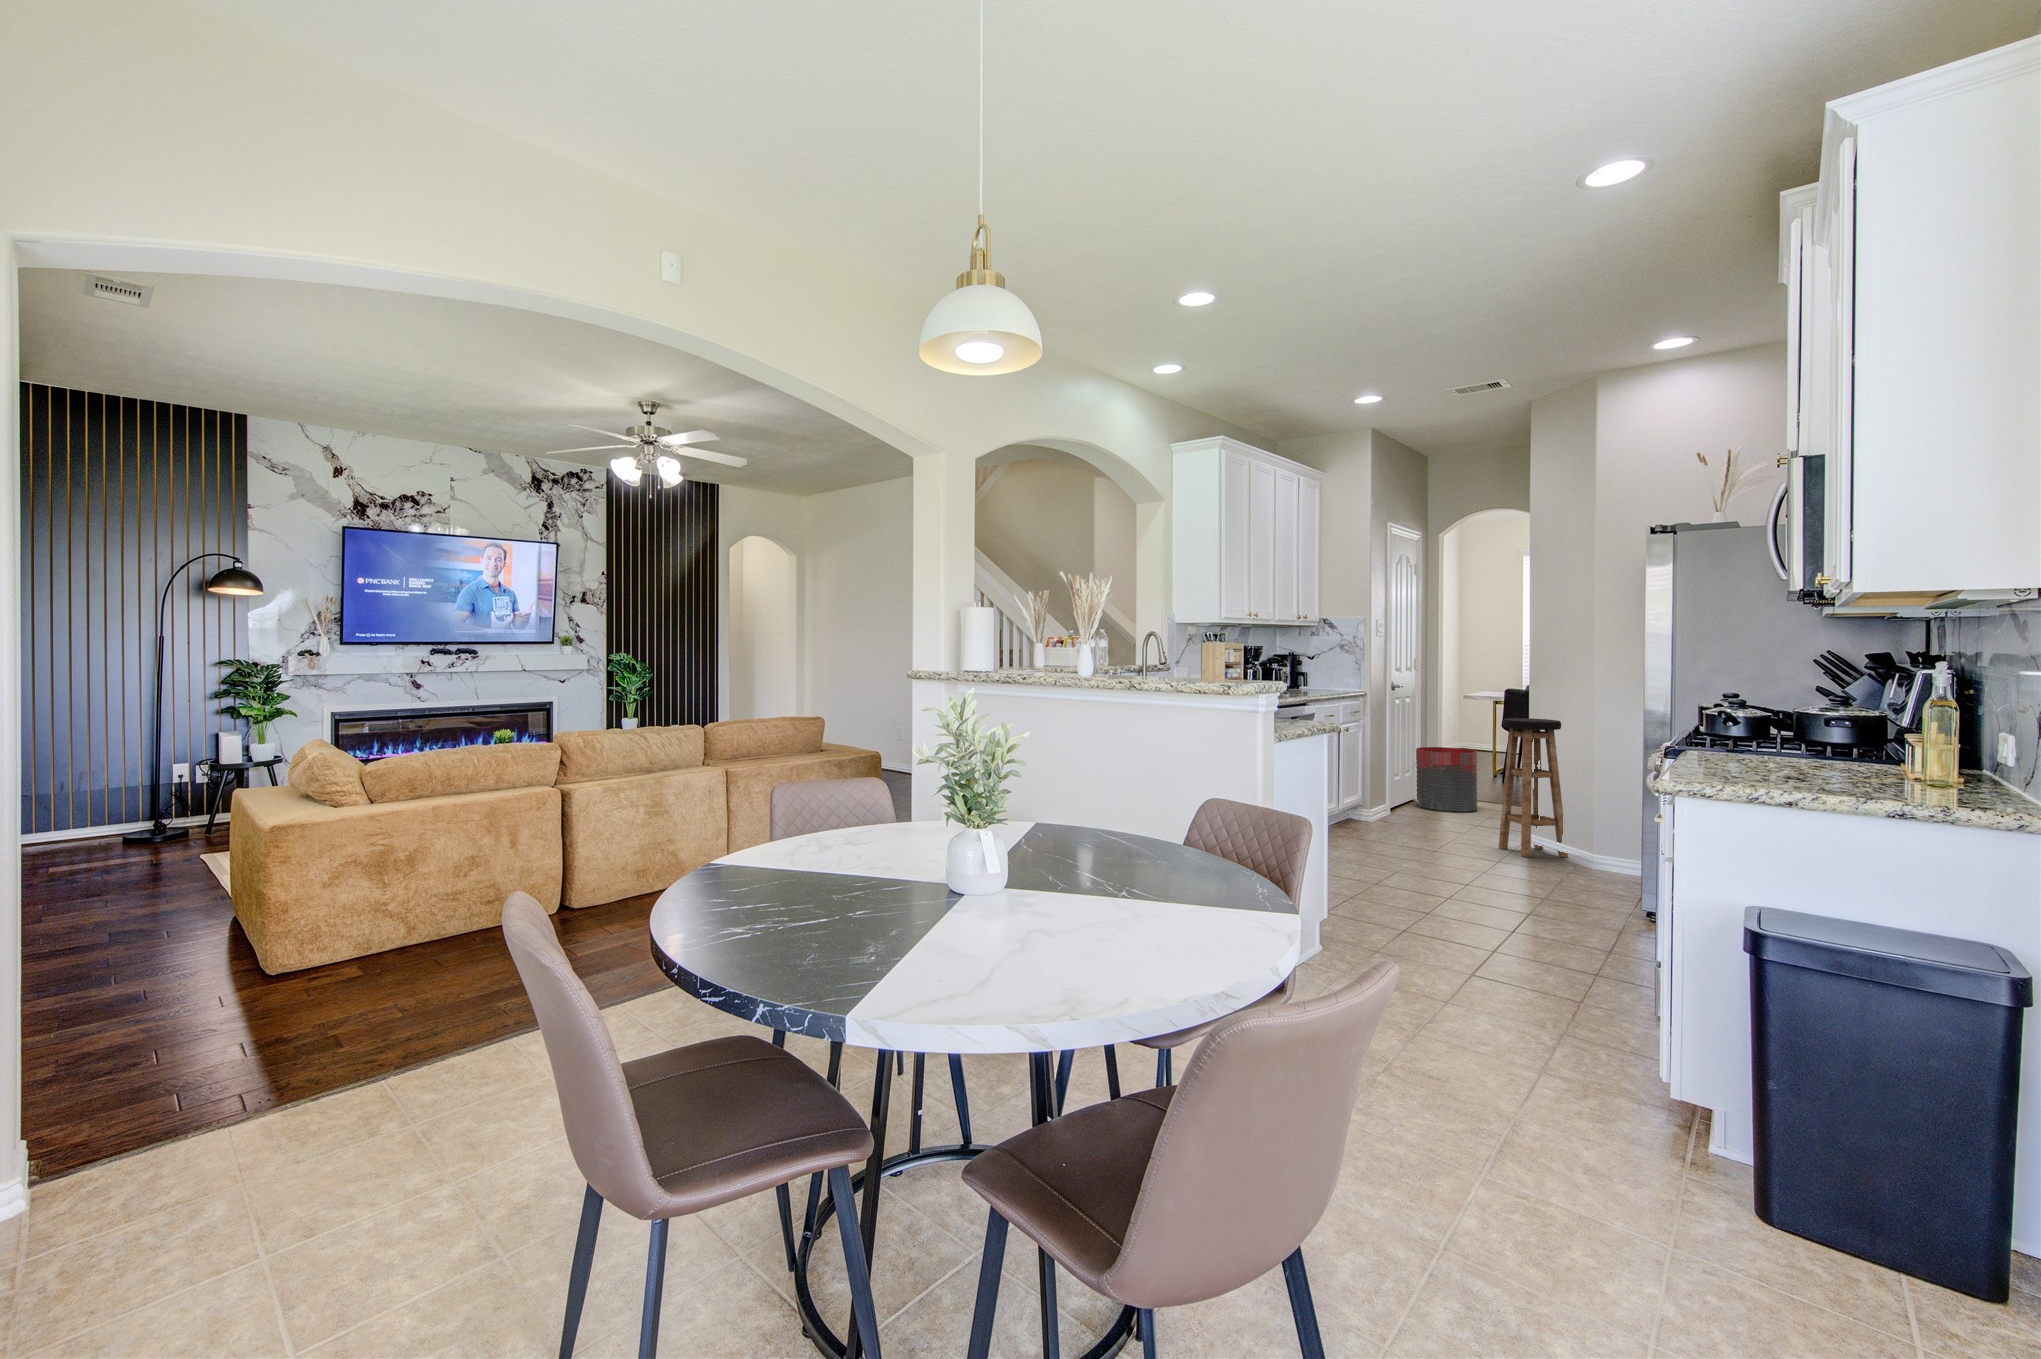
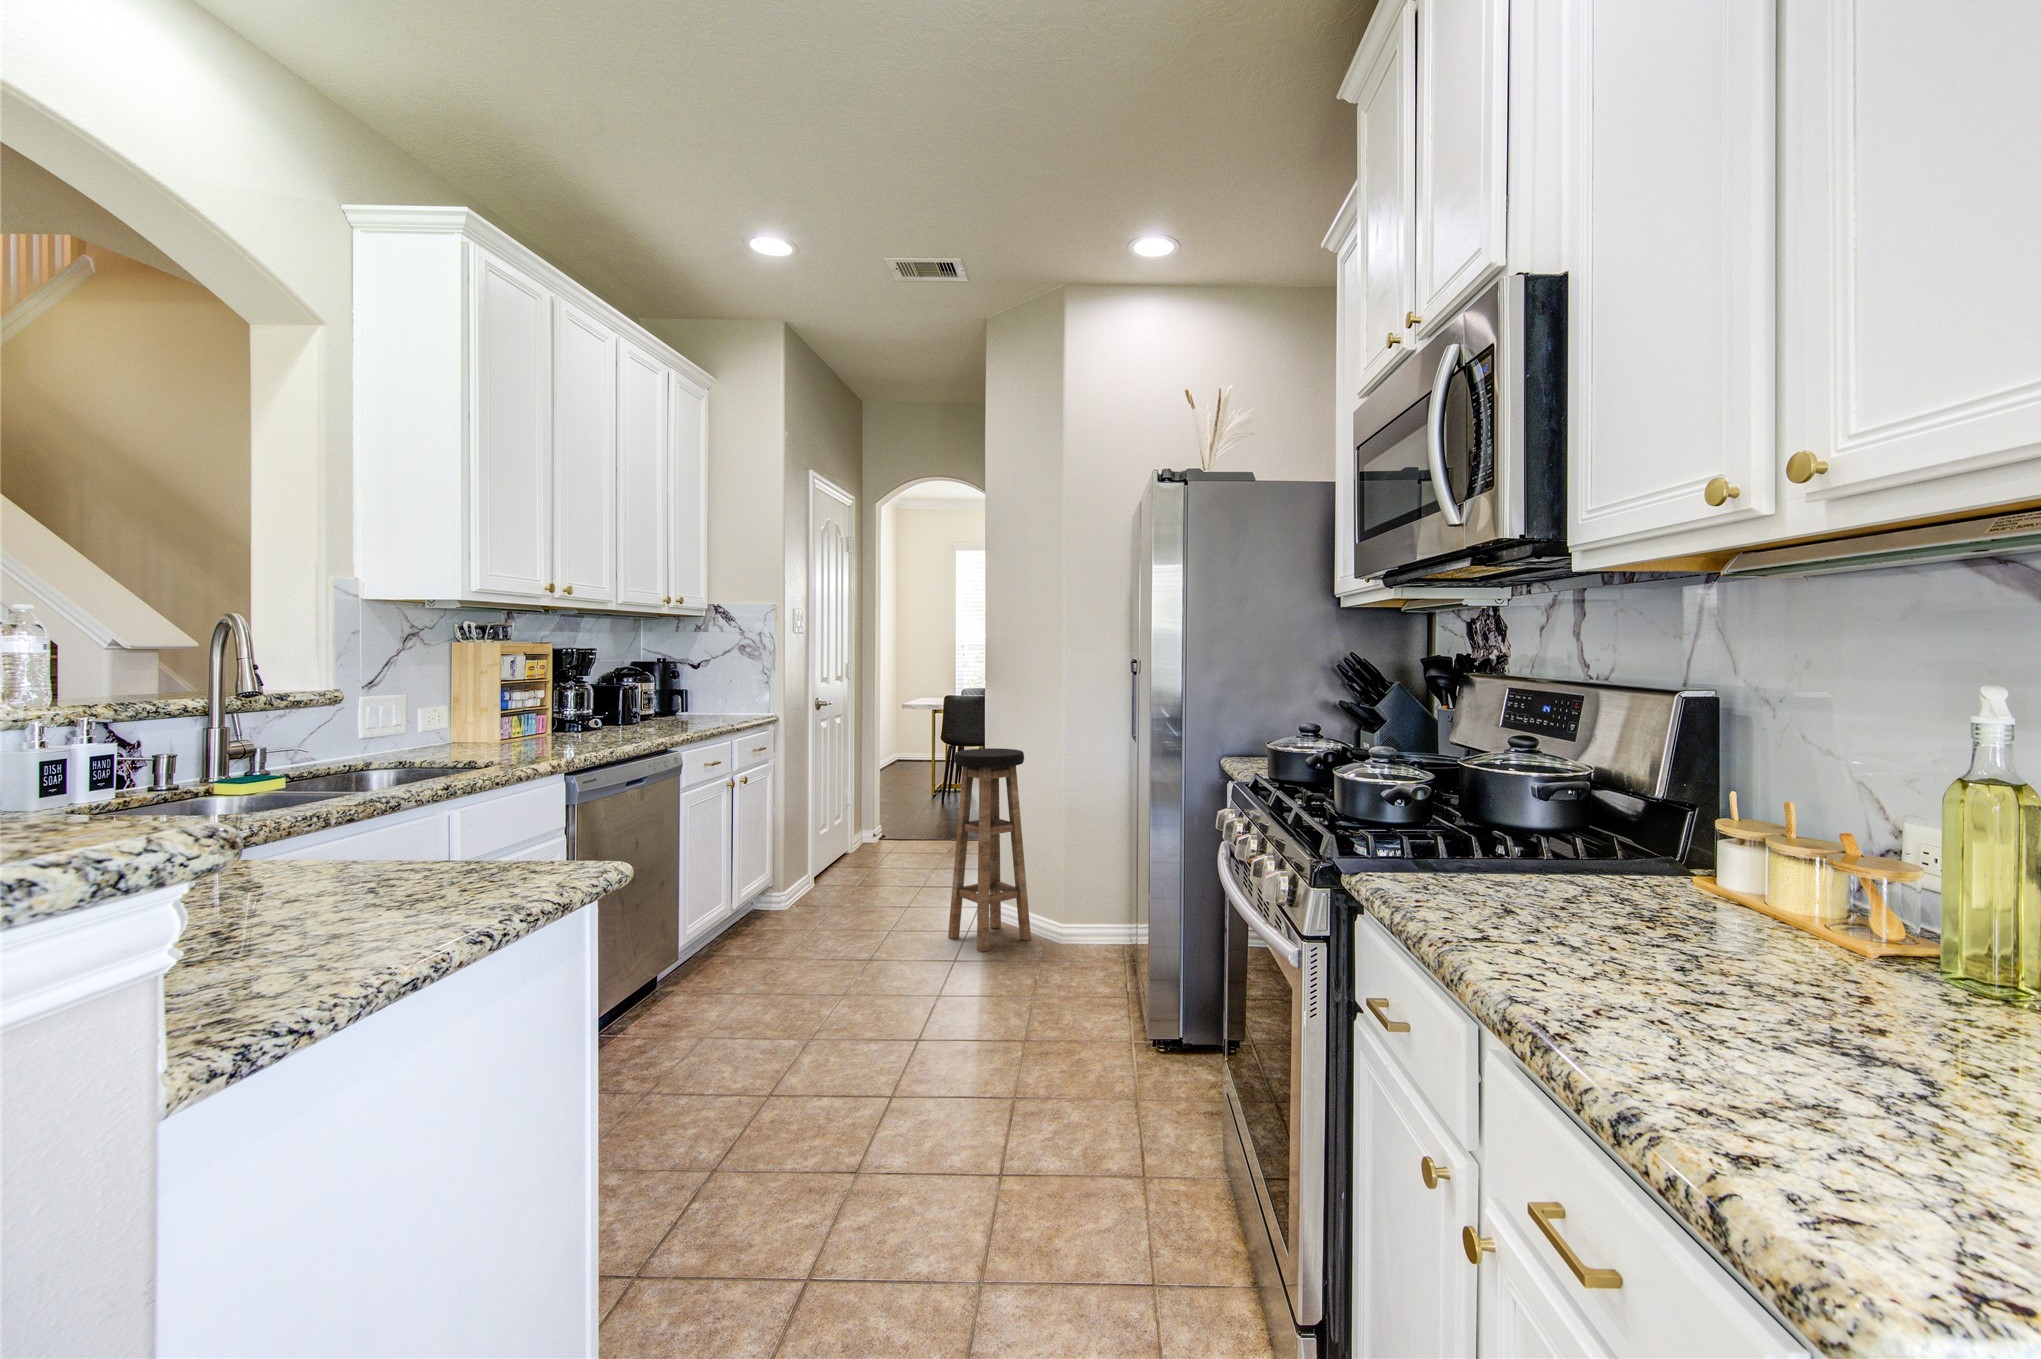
trash can: present [1416,747,1477,812] -> none [847,780,920,871]

